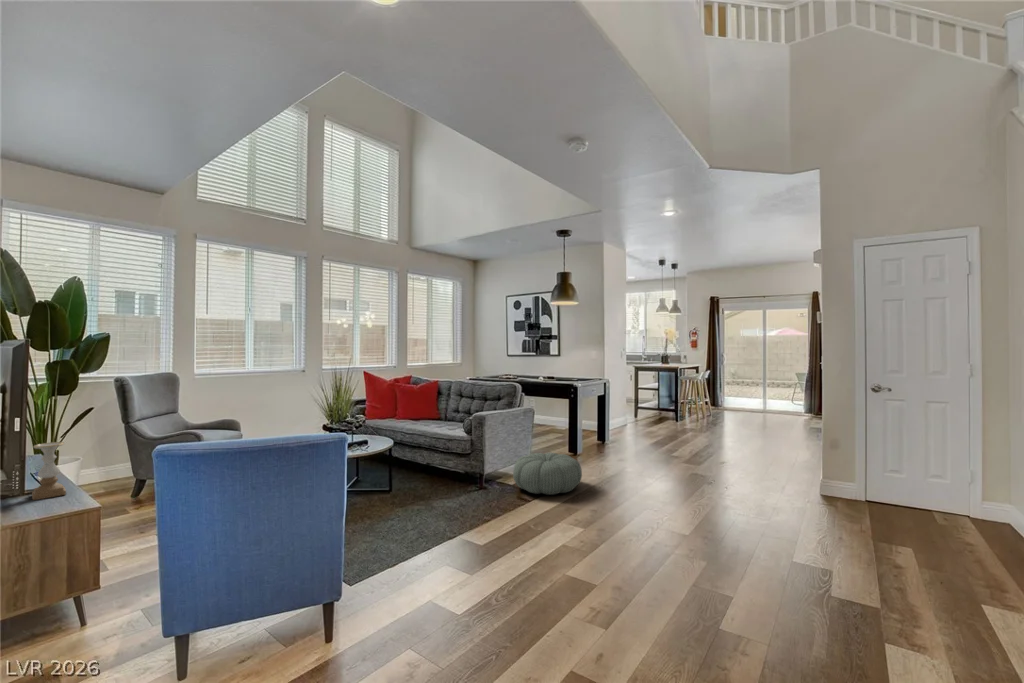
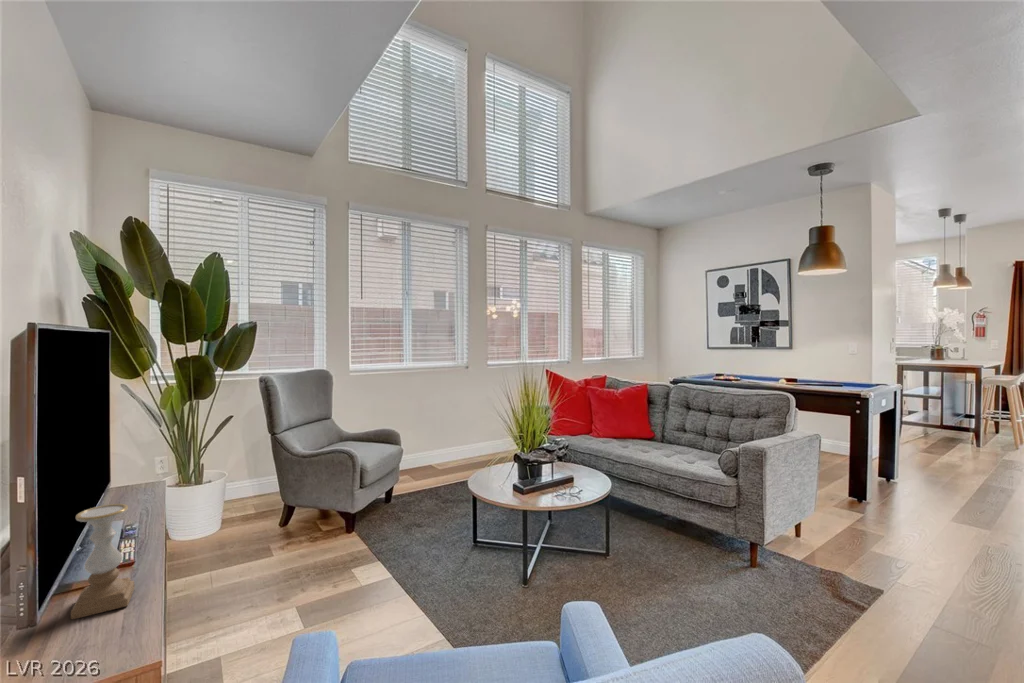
pouf: present [513,452,582,495] -> none [810,512,964,603]

